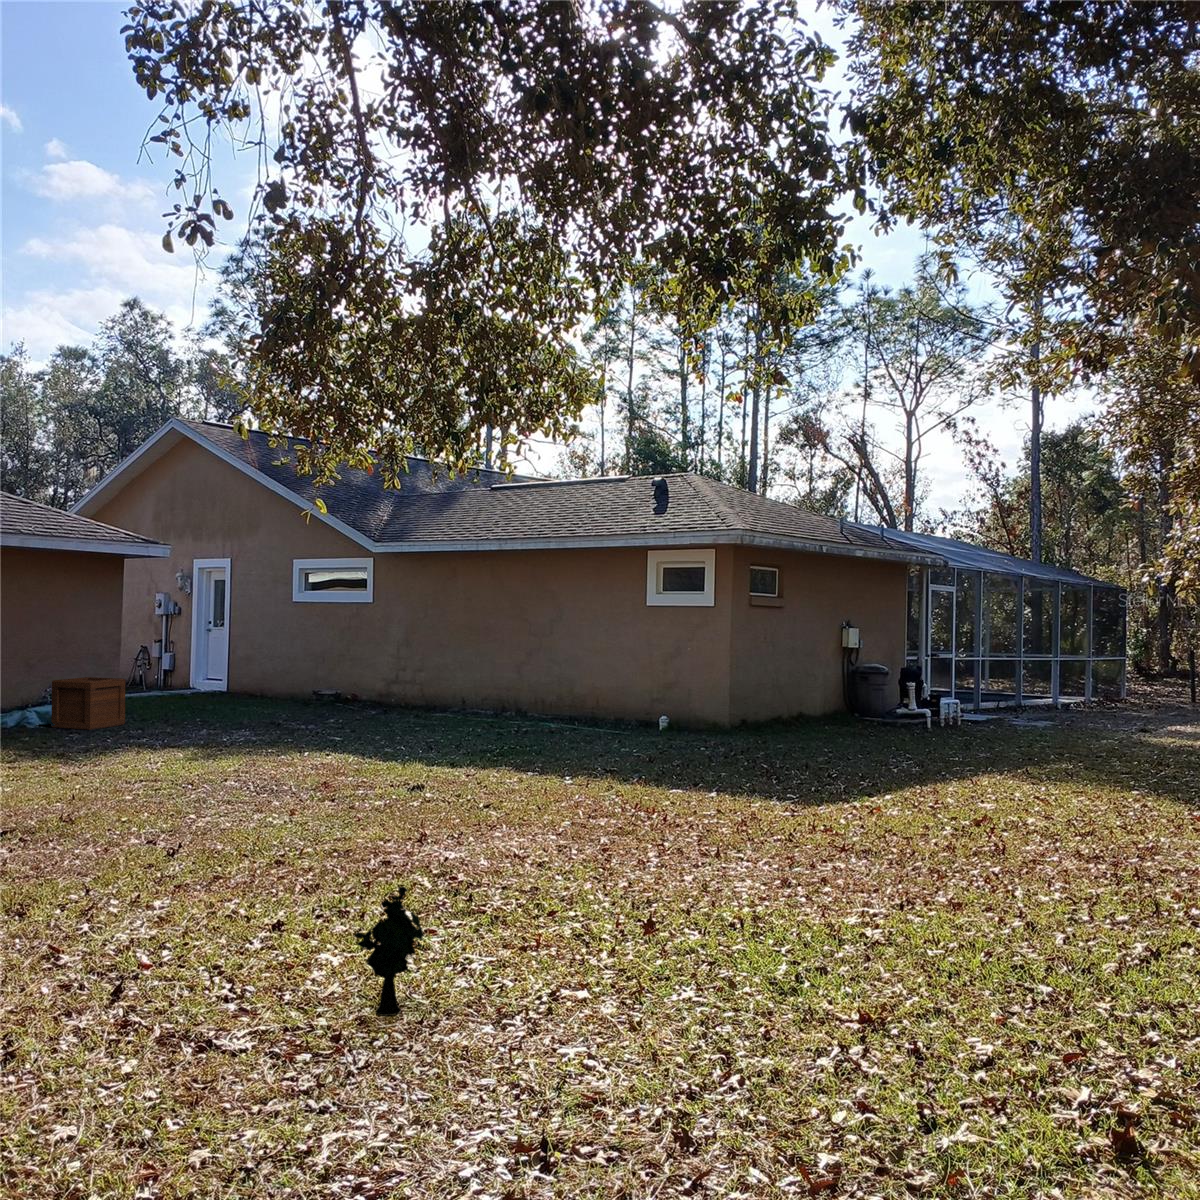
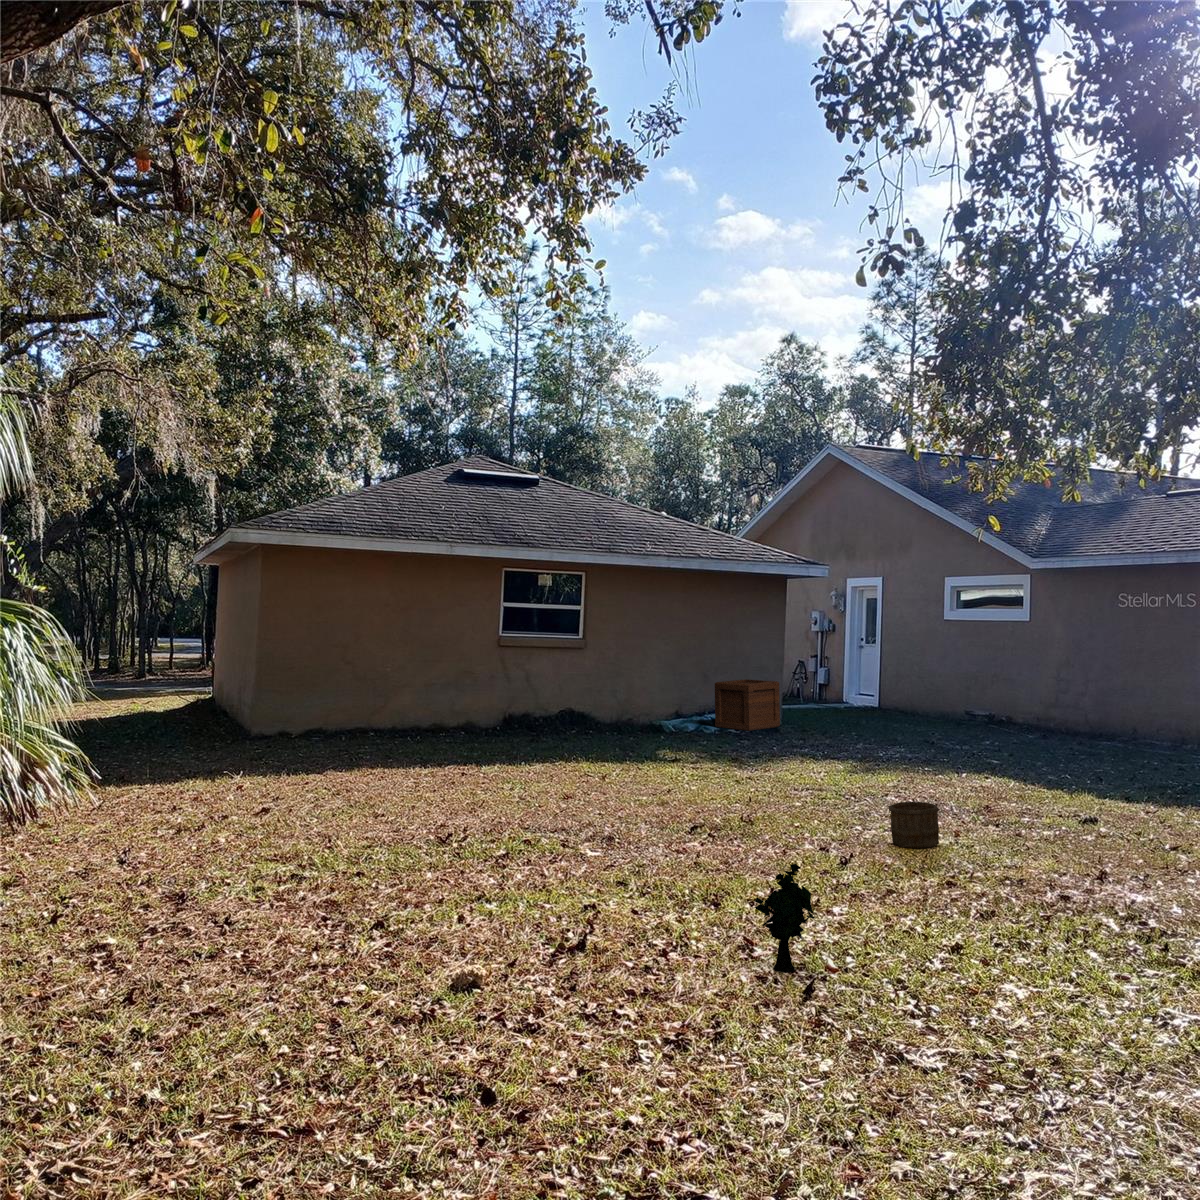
wooden bucket: none [225,788,275,833] -> present [889,802,939,848]
decorative plant: present [354,886,424,1016] -> present [754,864,815,972]

